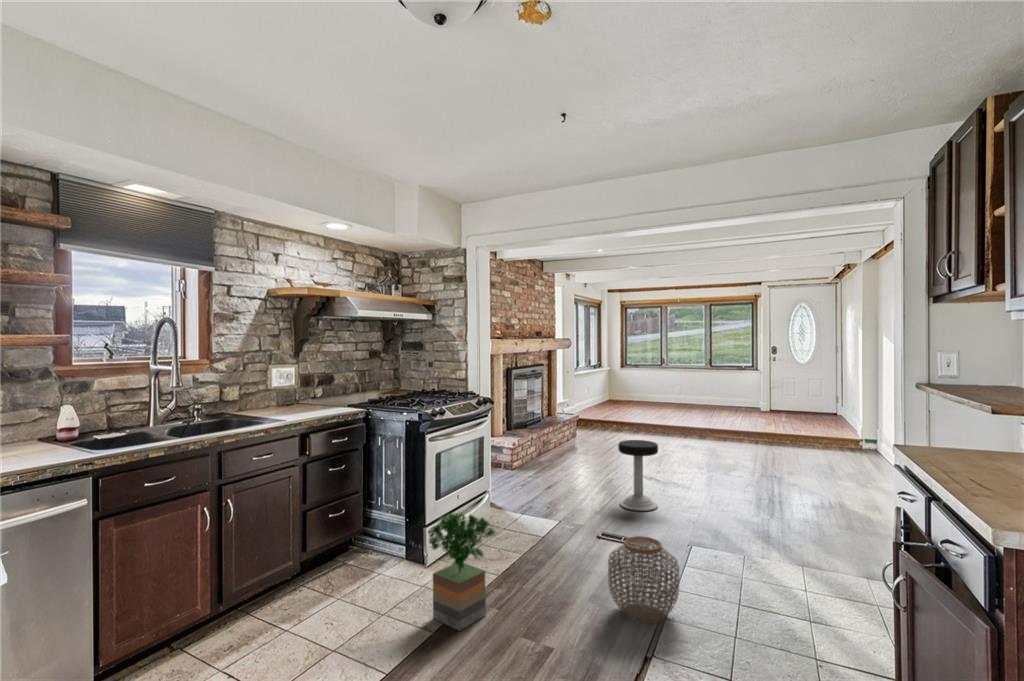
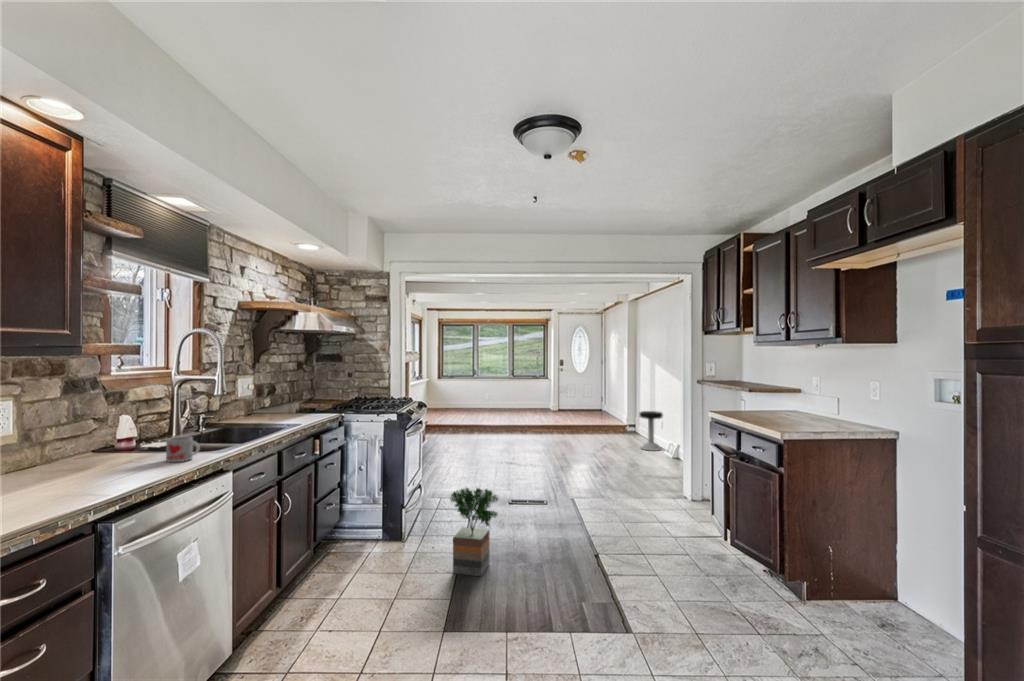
mug: none [46,431,76,458] -> present [166,437,199,462]
stool: present [618,440,658,511] -> present [639,411,663,451]
woven basket: present [608,536,679,623] -> none [565,490,614,548]

